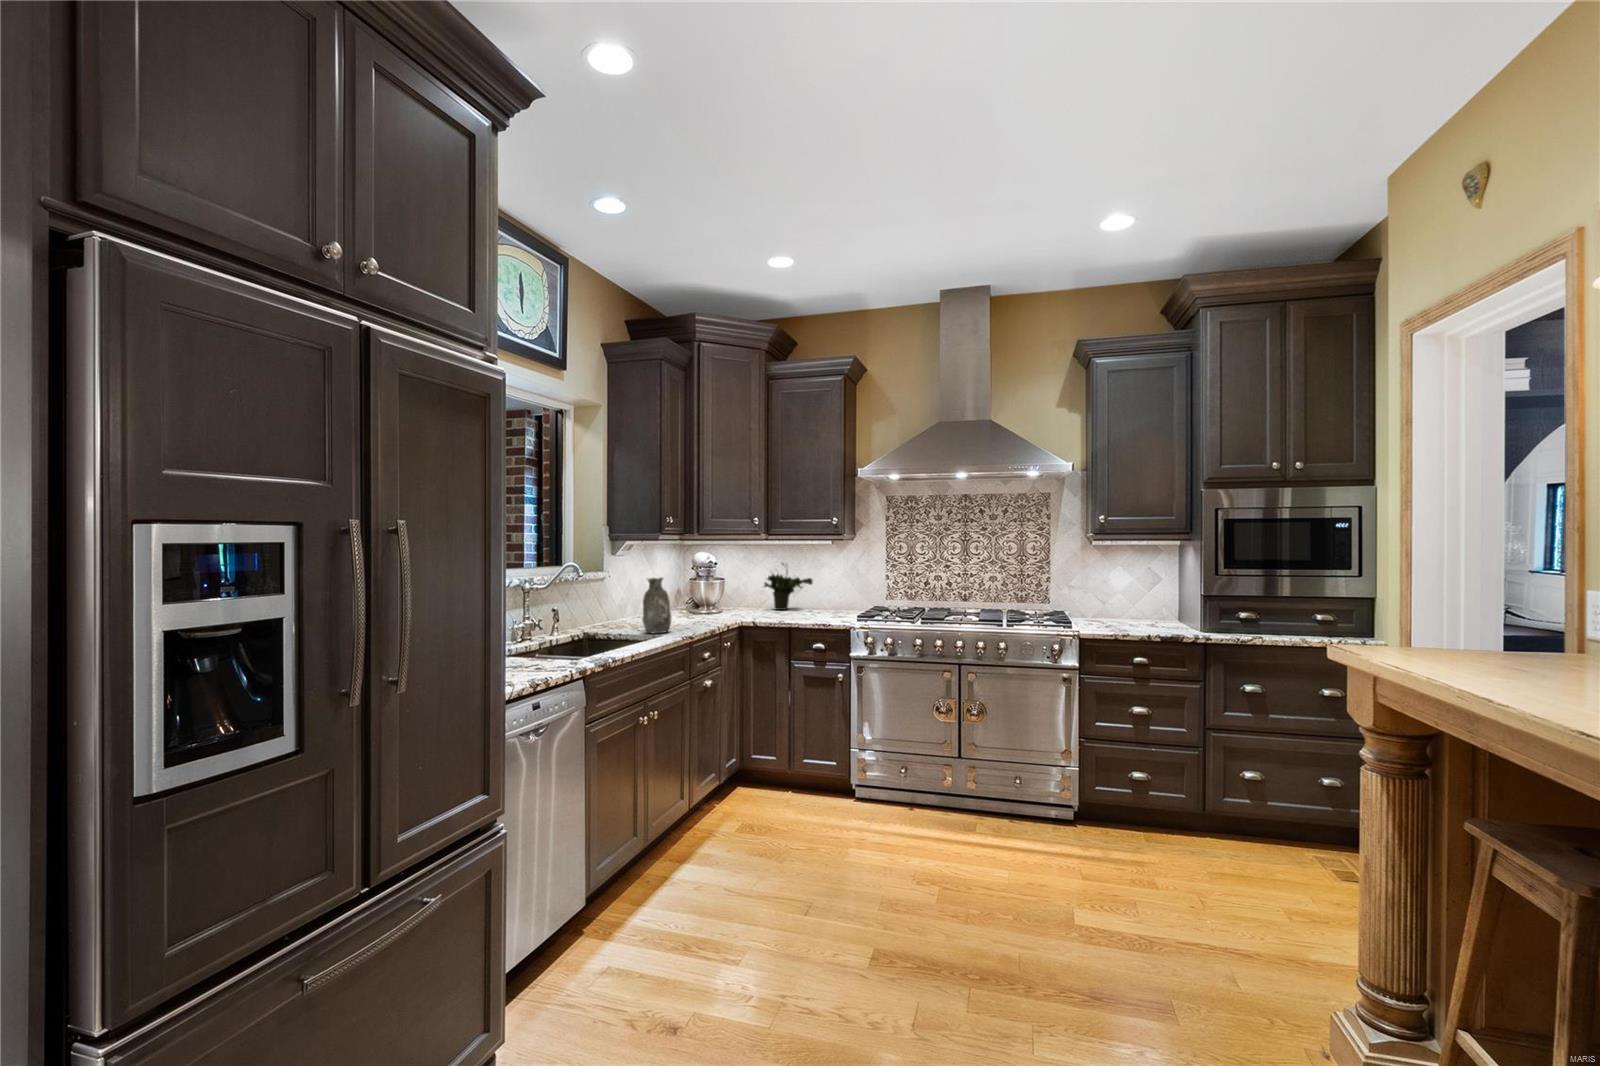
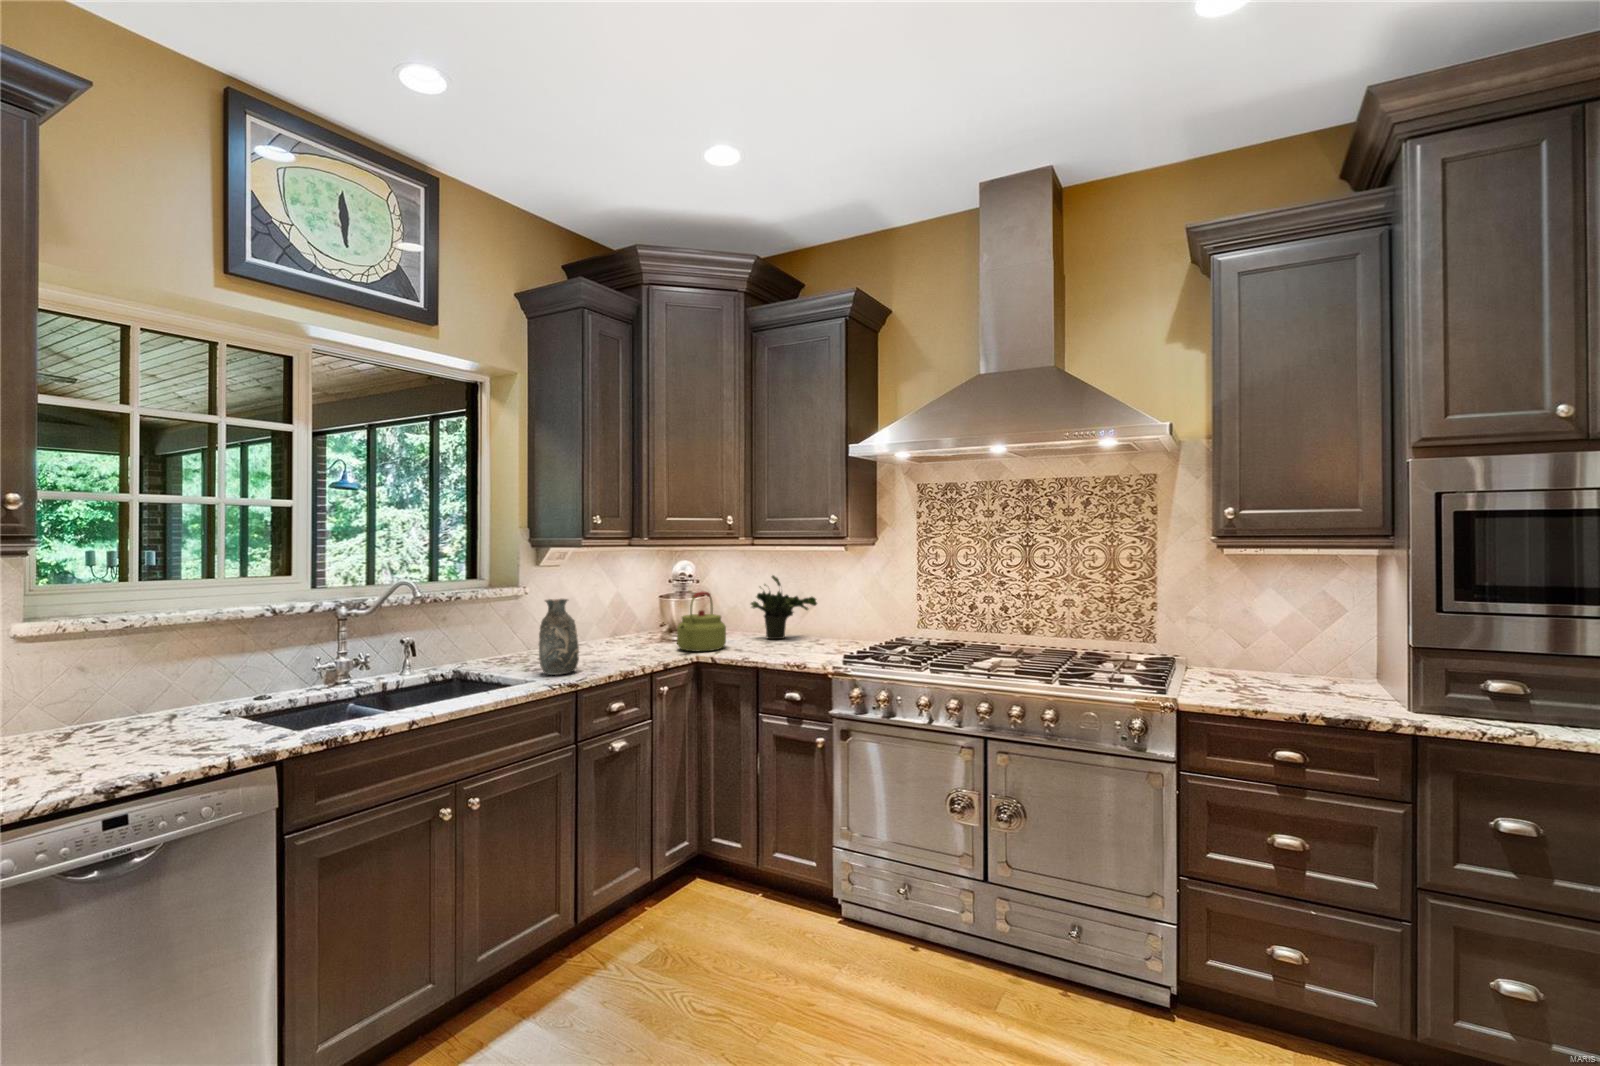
kettle: none [718,574,755,618] -> present [677,592,726,651]

